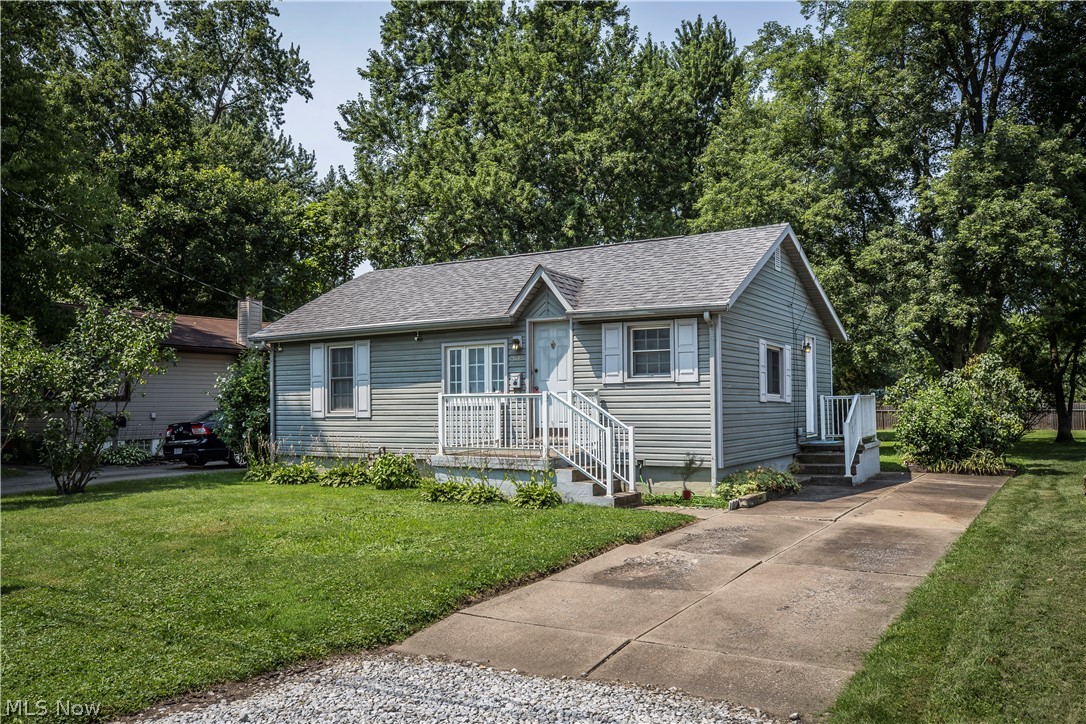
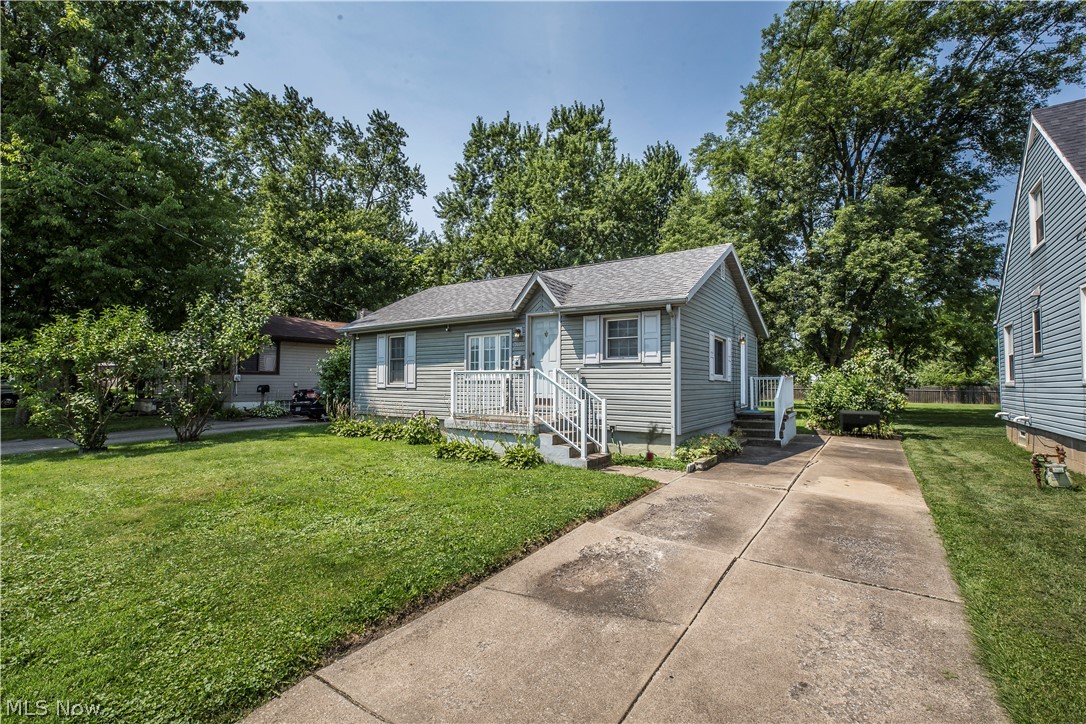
storage bench: none [939,437,987,470] -> present [840,410,880,436]

